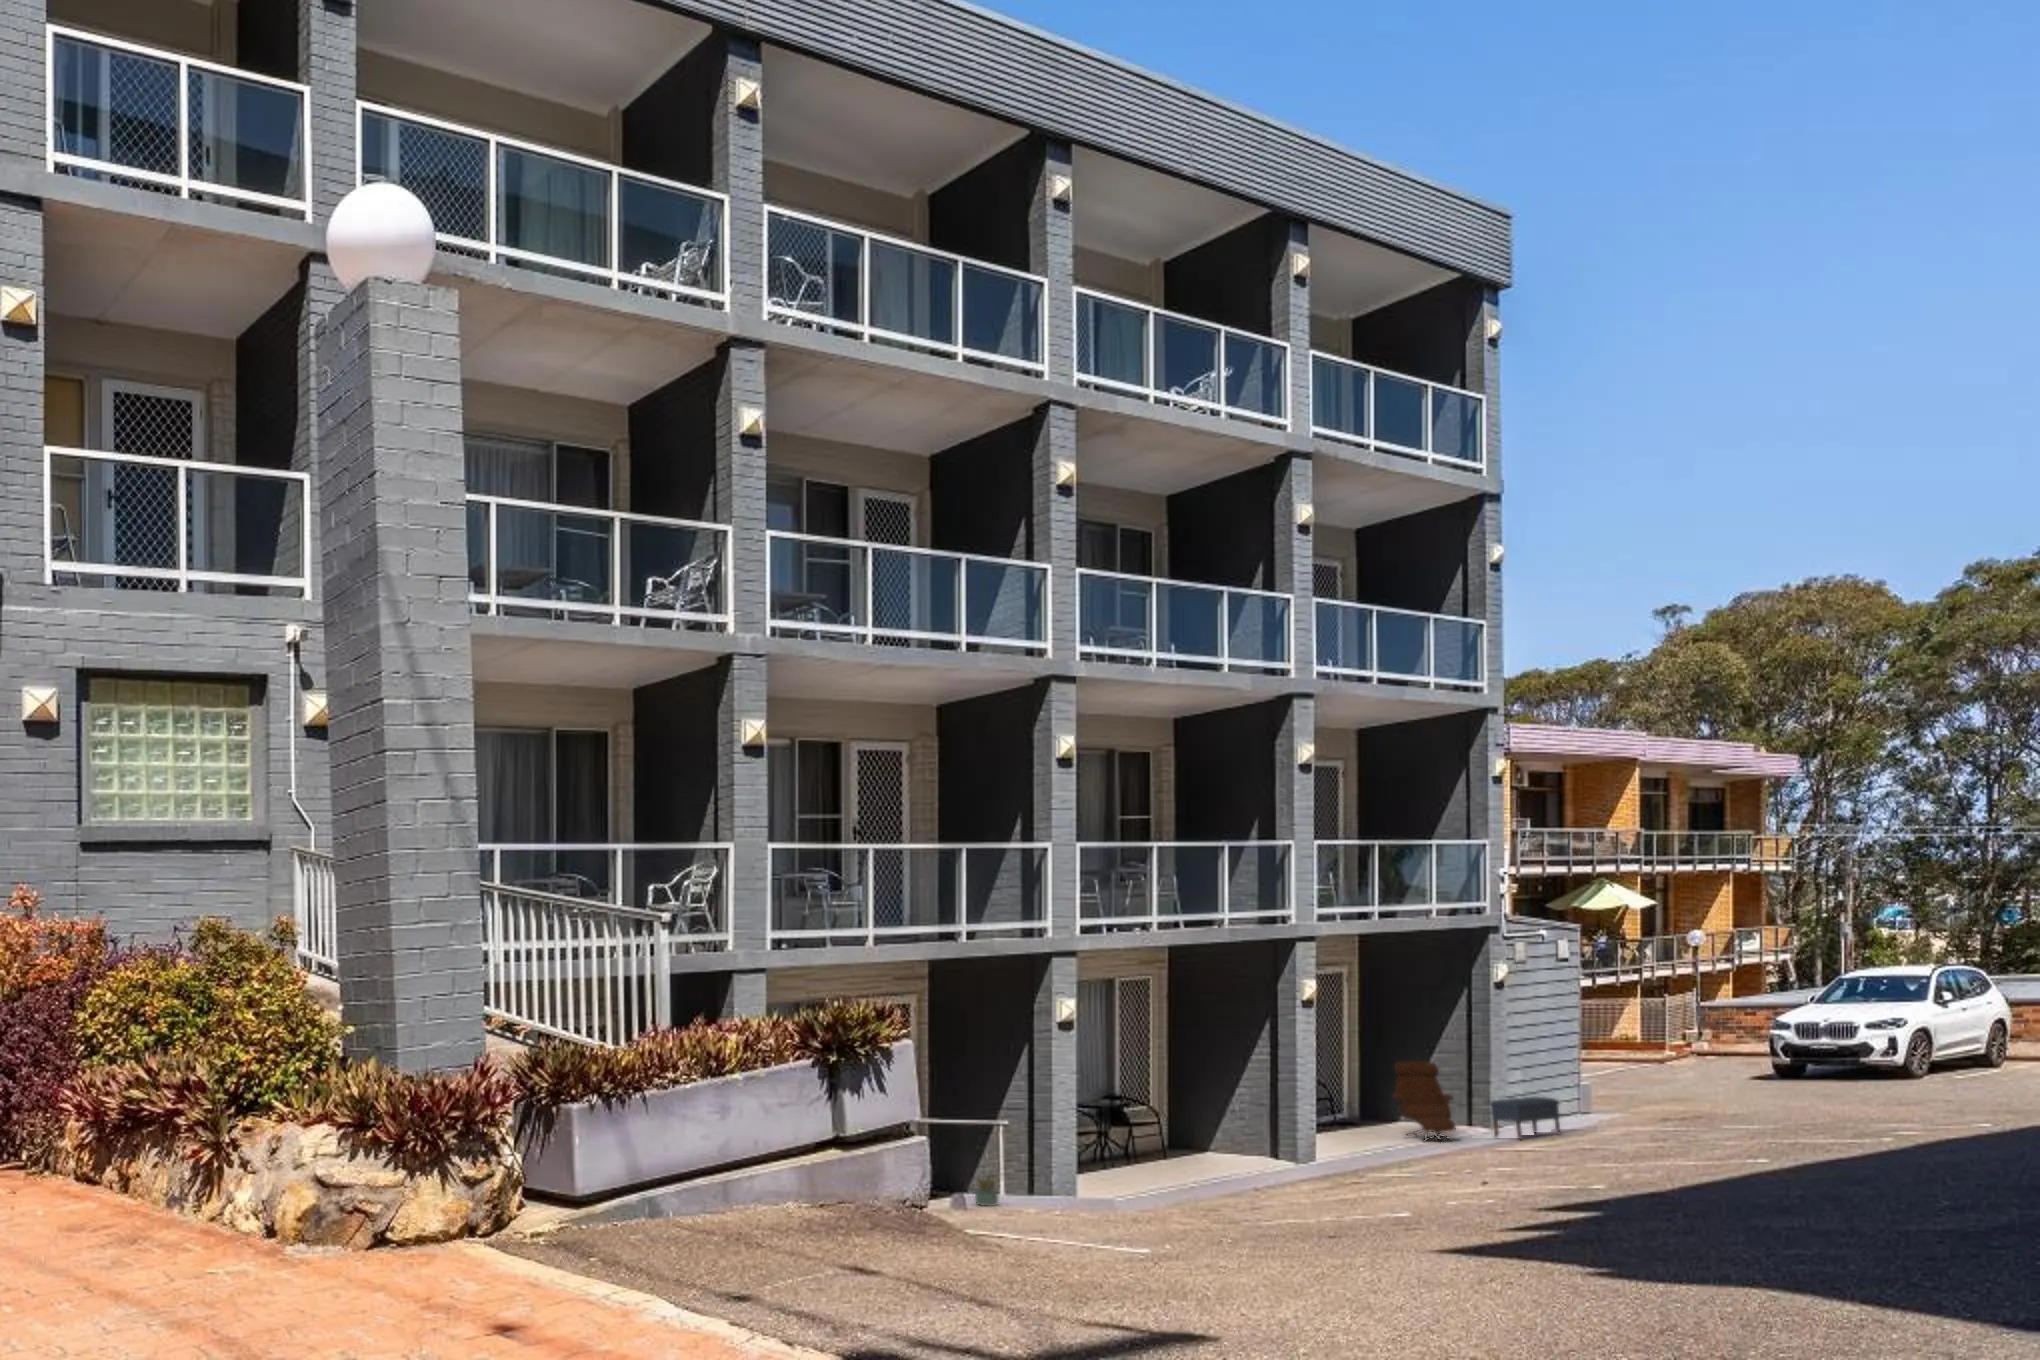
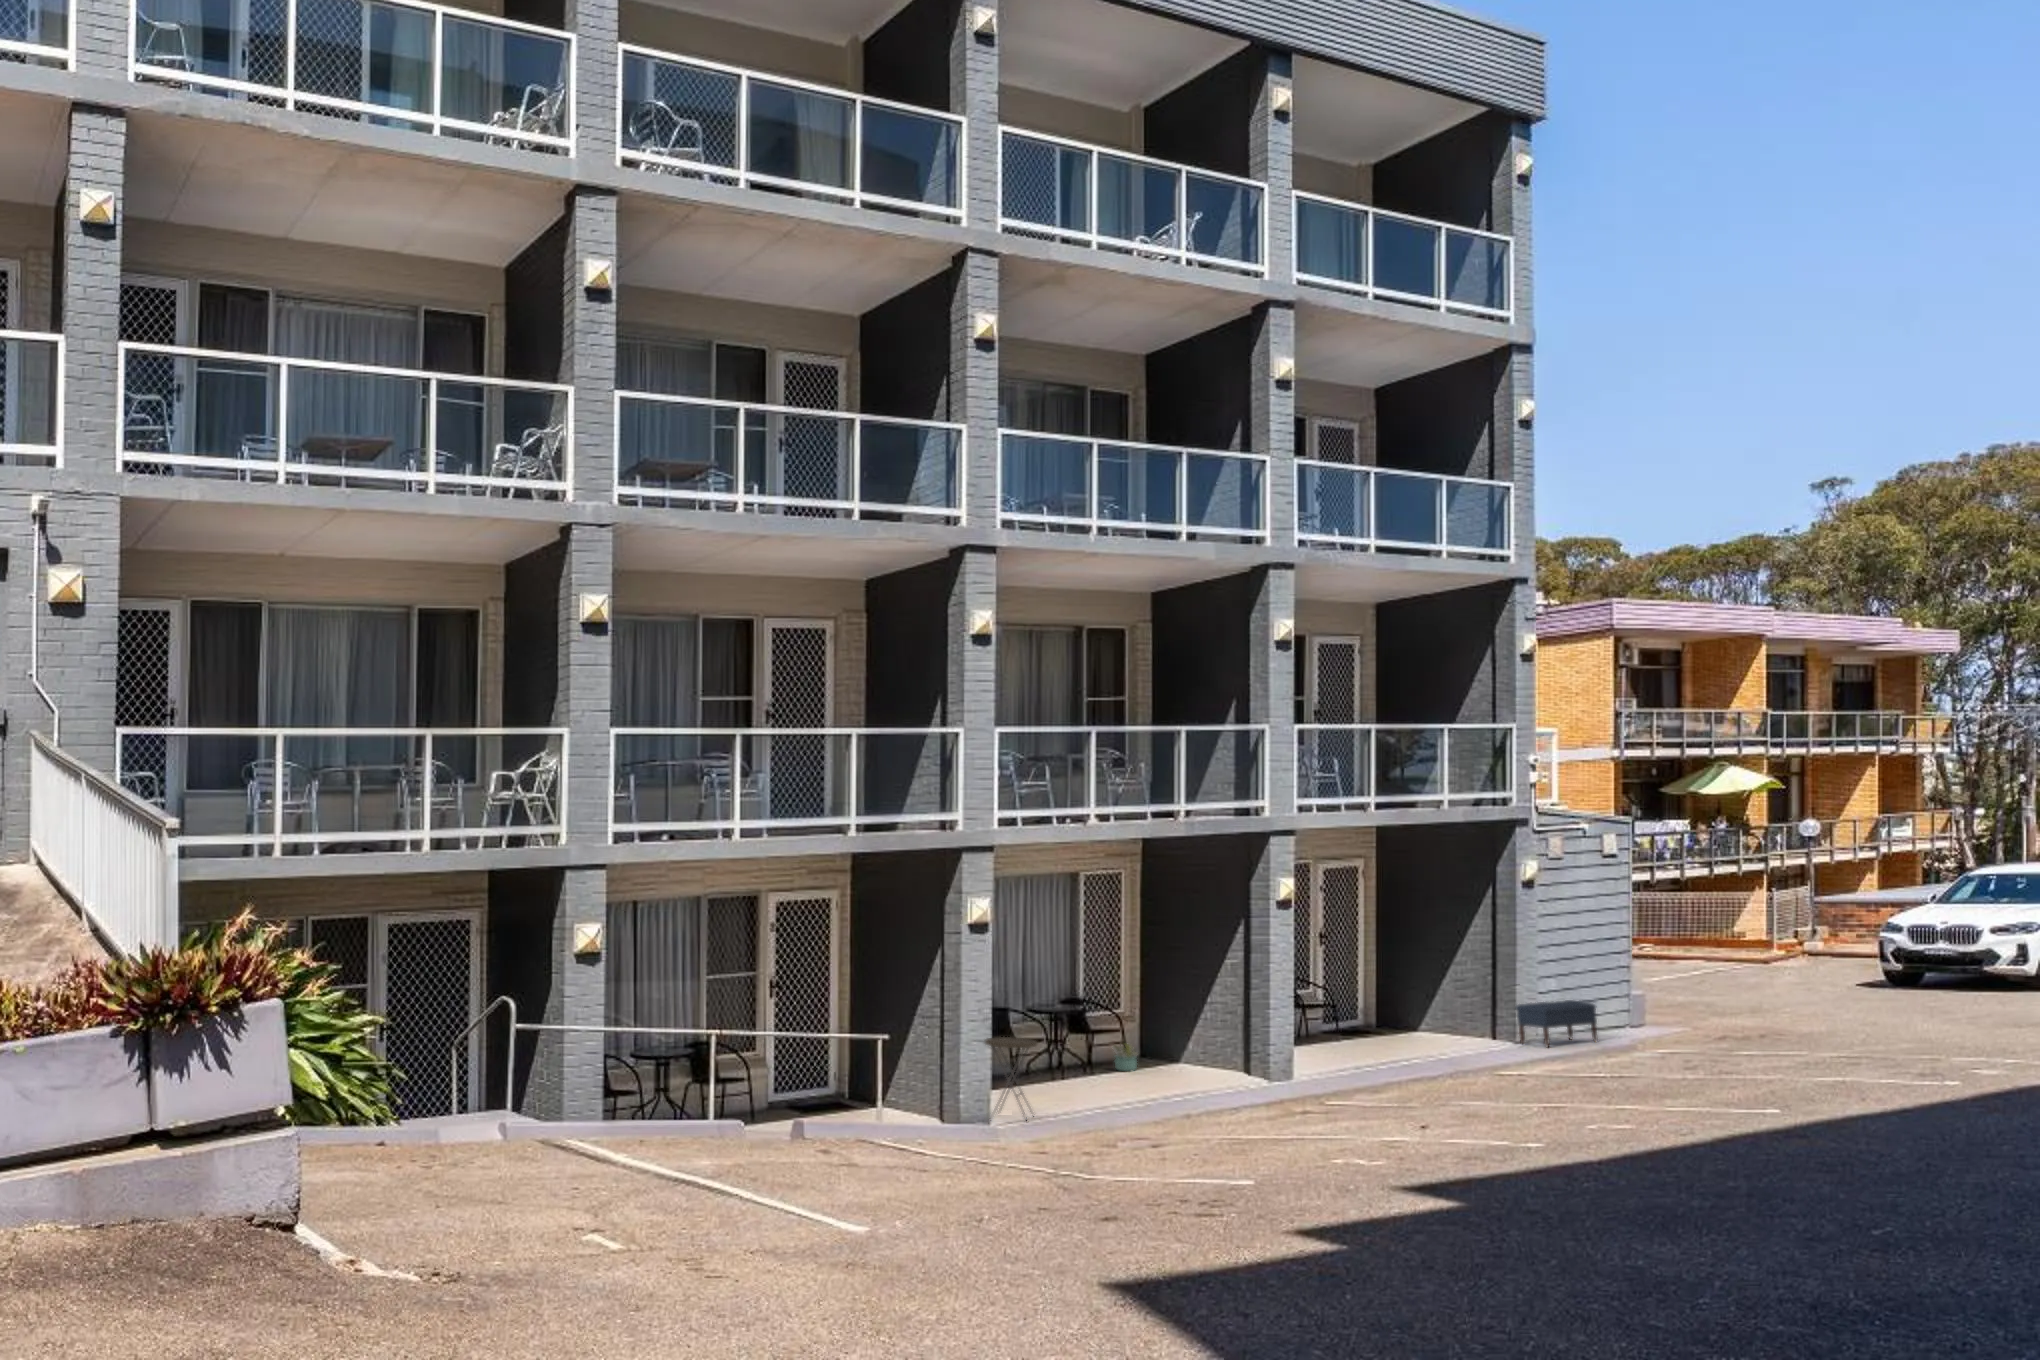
lounge chair: present [1393,1061,1456,1141] -> none [1409,961,1477,1050]
side table: none [1066,1130,1115,1209] -> present [985,1037,1037,1114]
decorative plant: present [971,1176,998,1206] -> present [1113,1044,1137,1071]

